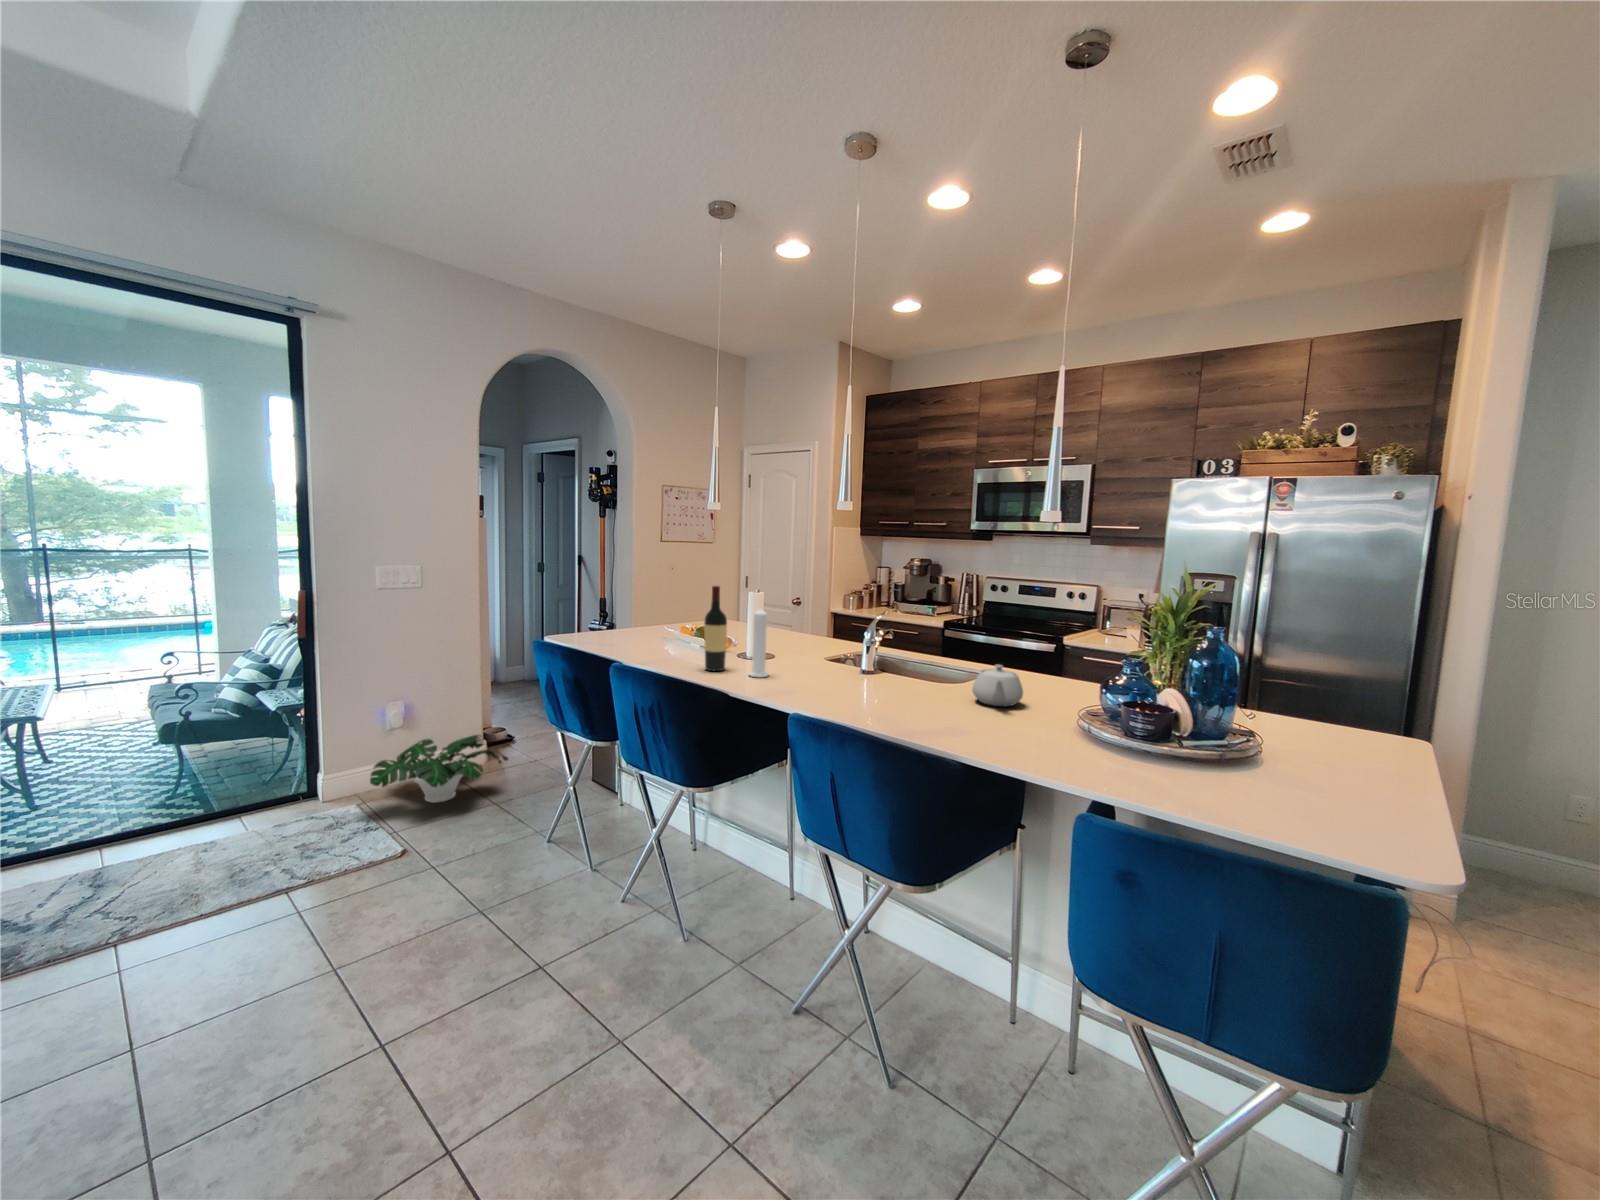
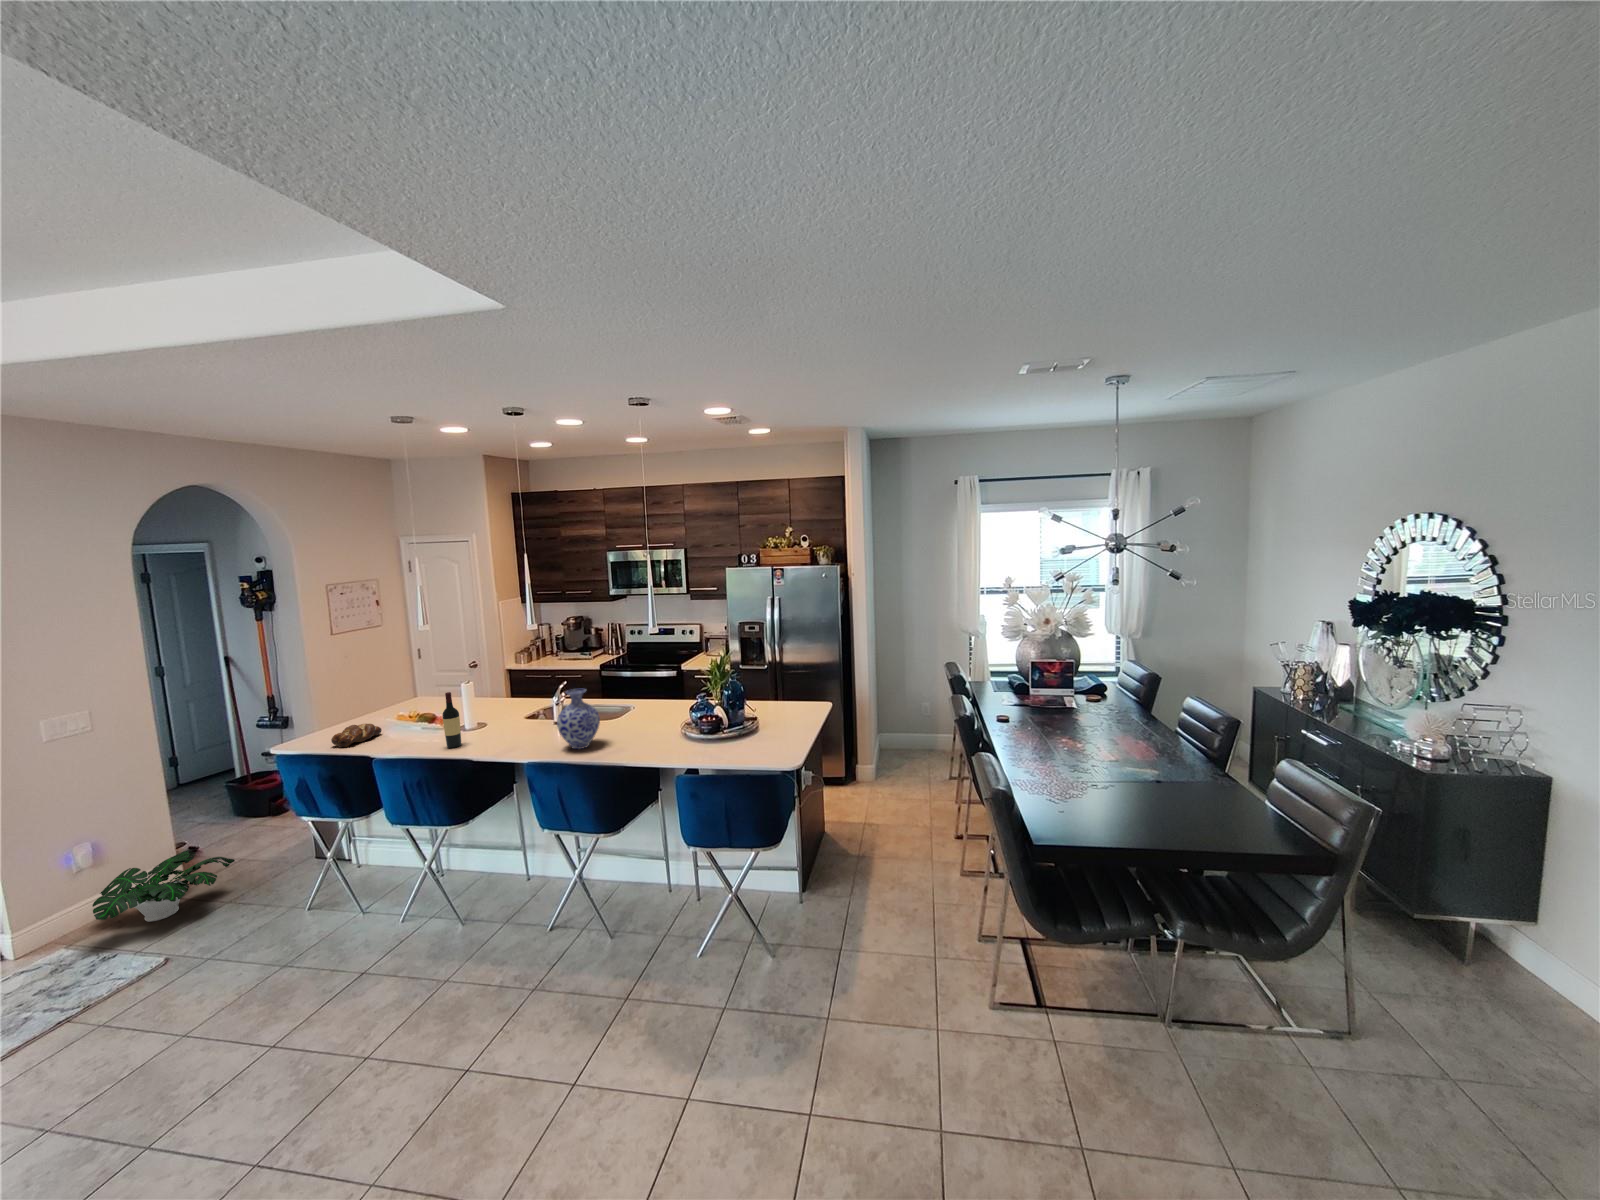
vase: none [857,602,934,713] -> present [557,688,600,749]
candle: present [749,605,769,678] -> none [480,699,495,745]
bread loaf: none [592,621,652,646] -> present [331,724,382,747]
teapot: present [972,665,1023,706] -> none [622,709,649,731]

